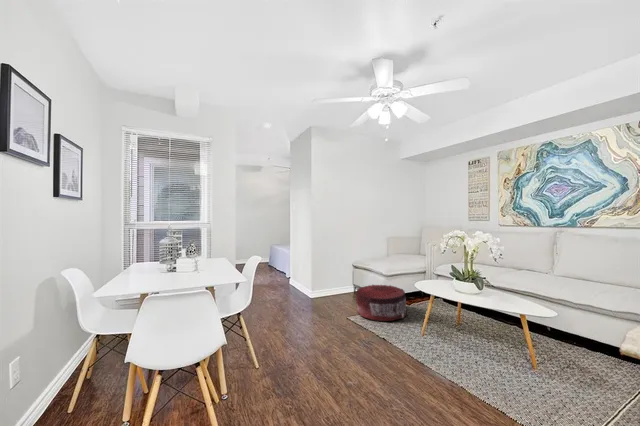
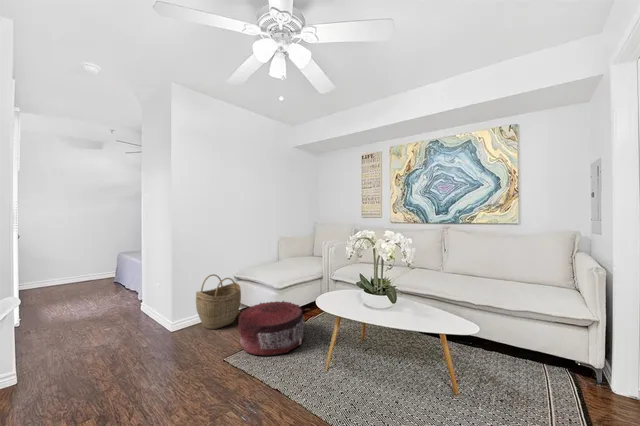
woven basket: none [326,261,358,301] -> present [196,274,241,329]

